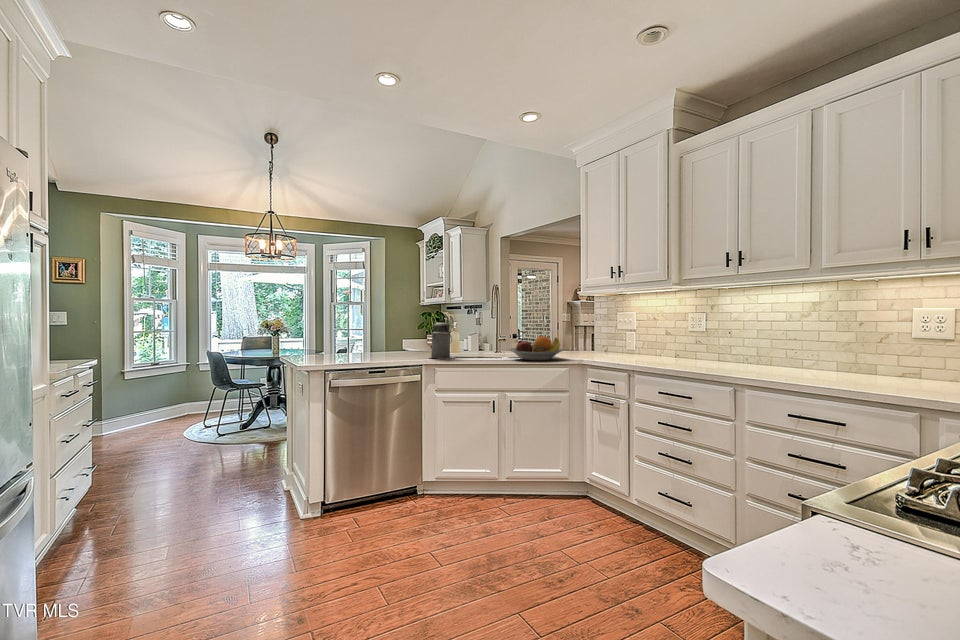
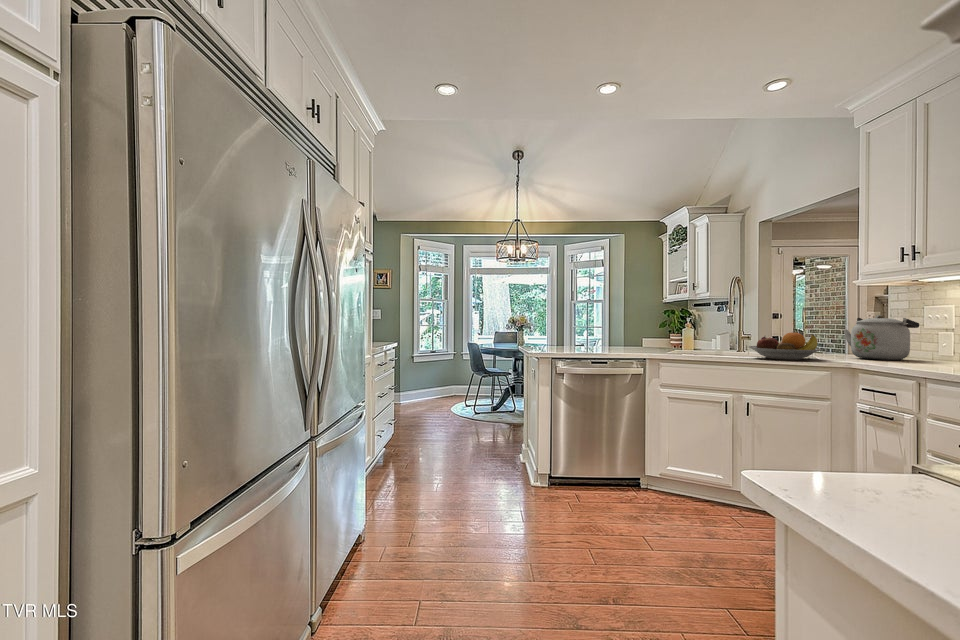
canister: present [430,319,455,359] -> none [657,314,687,354]
kettle: none [572,320,619,356] -> present [844,315,919,360]

